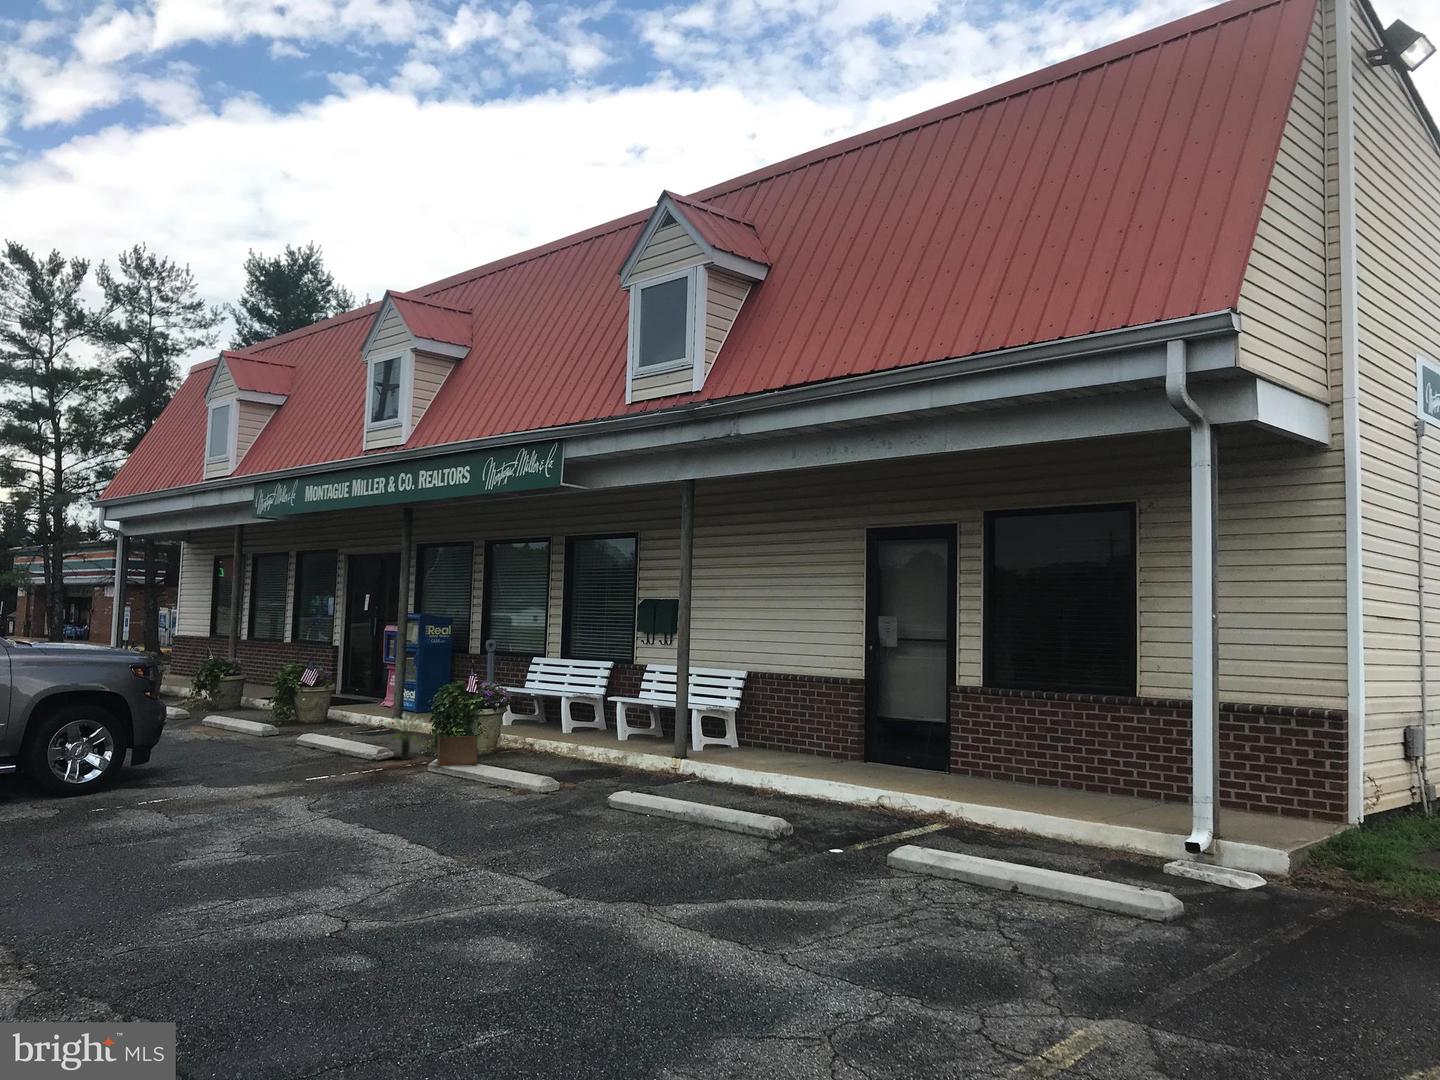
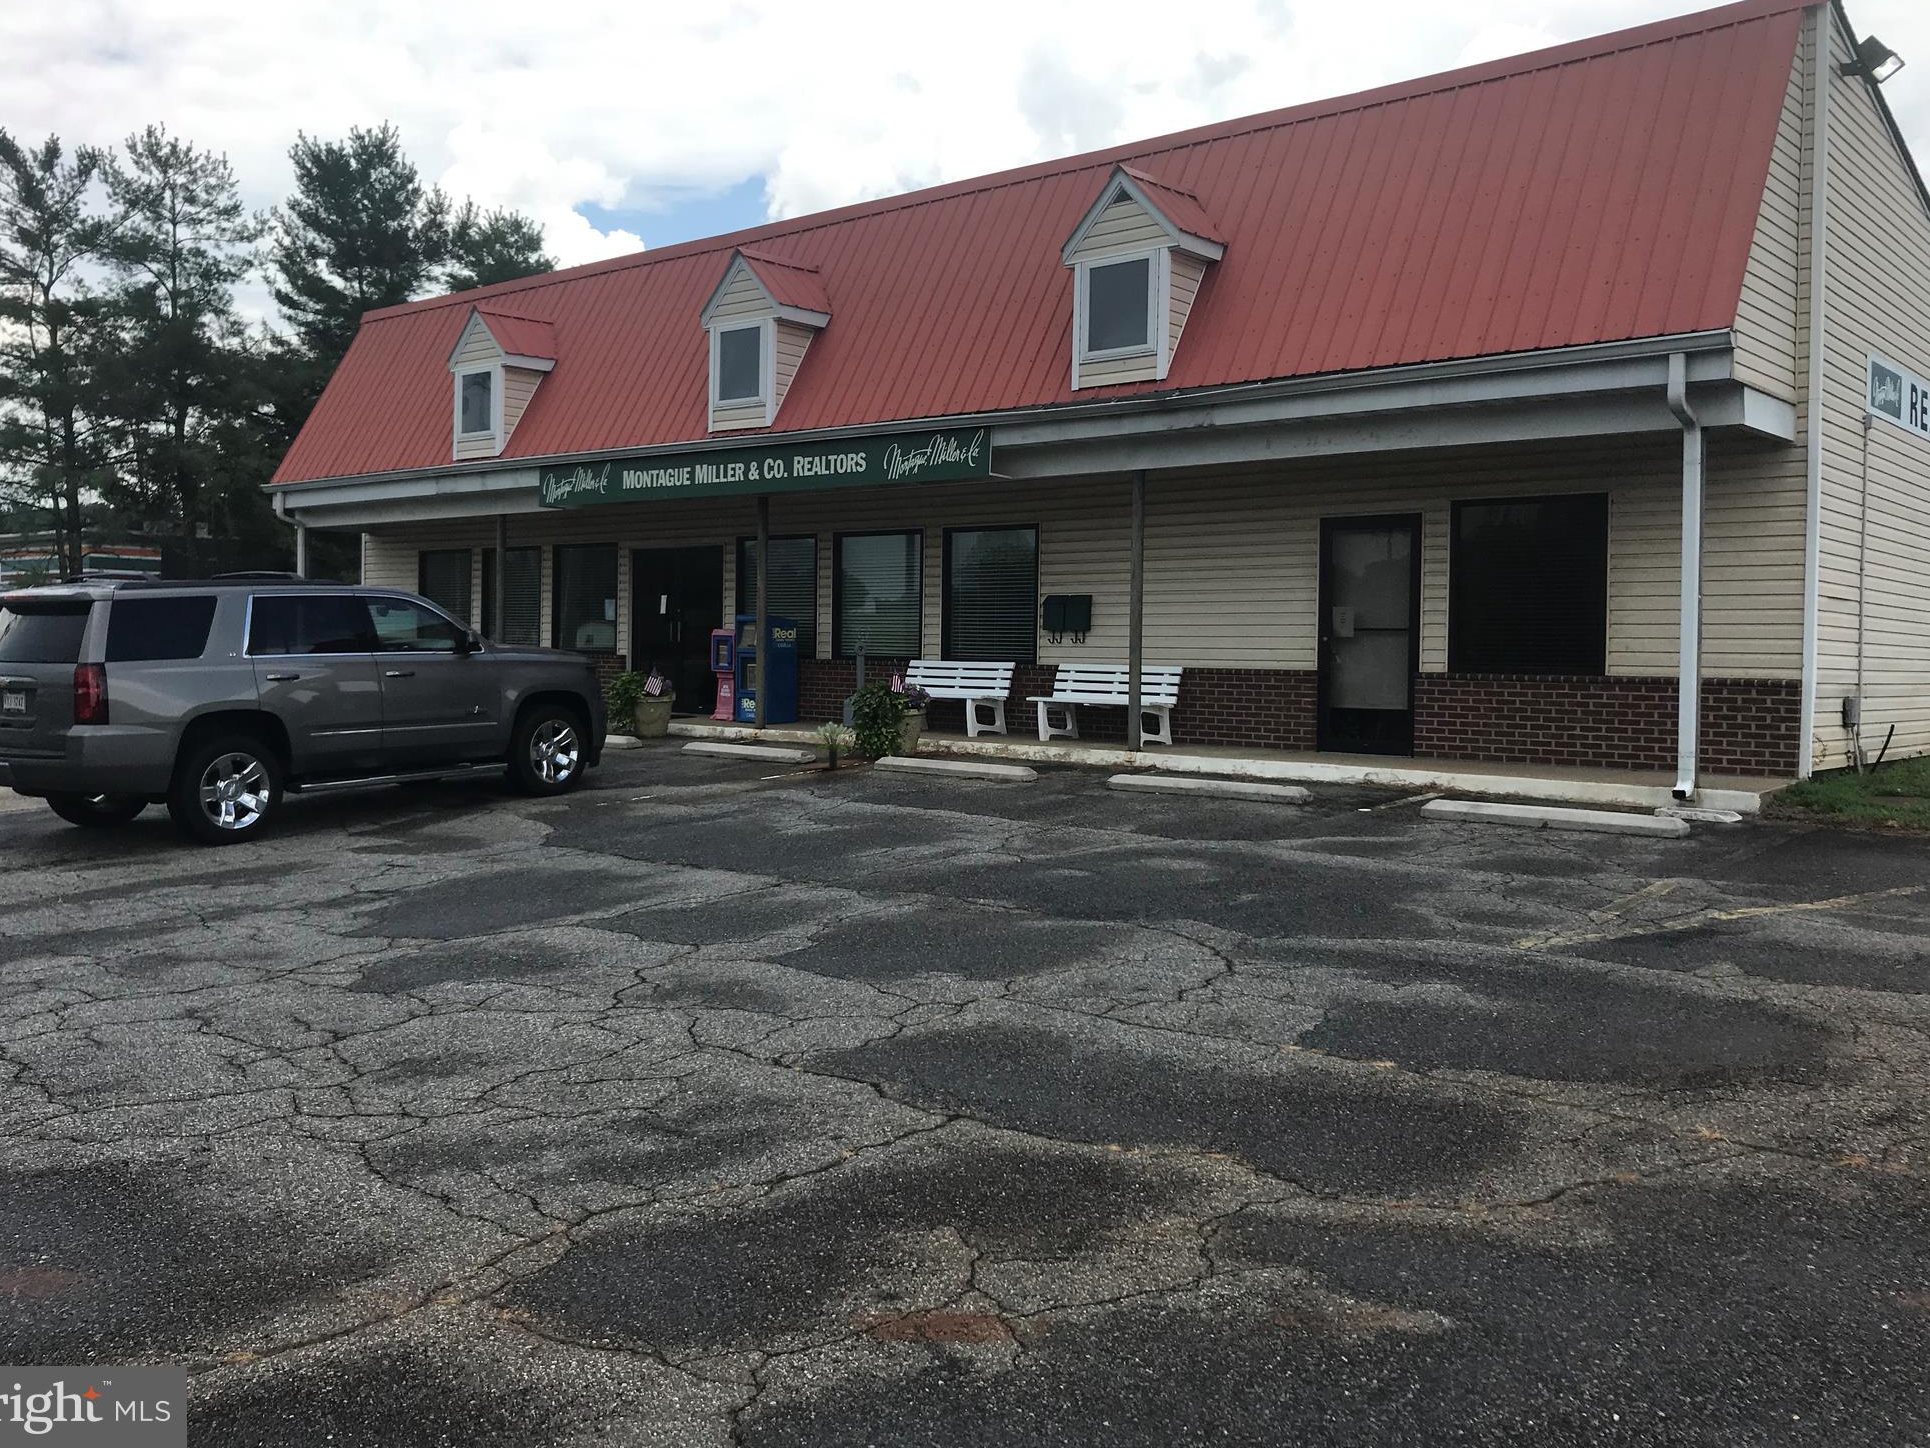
storage bin: present [437,733,477,766] -> none [871,738,921,773]

